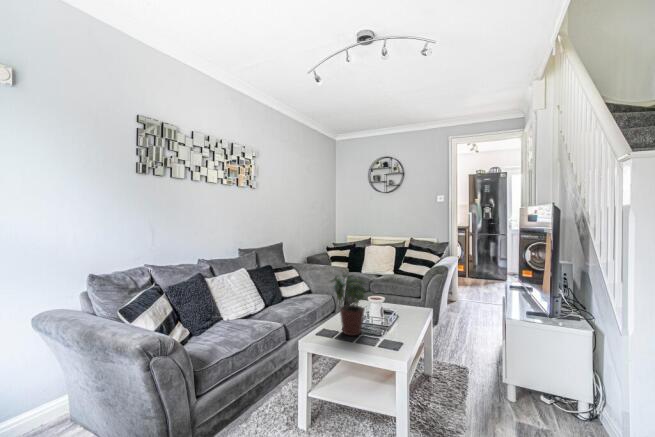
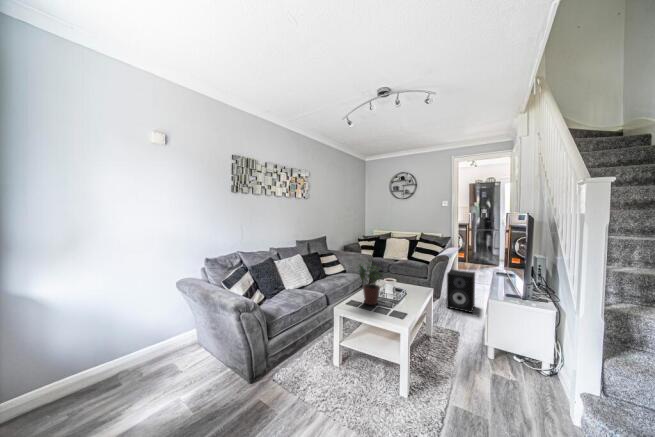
speaker: none [448,284,482,341] -> present [447,270,475,313]

